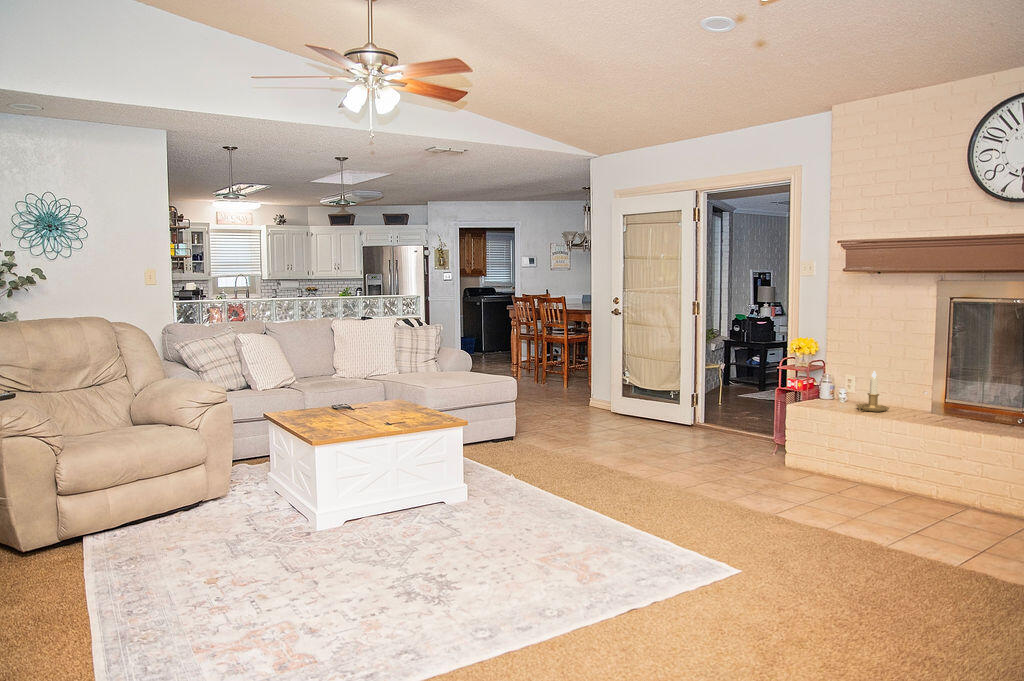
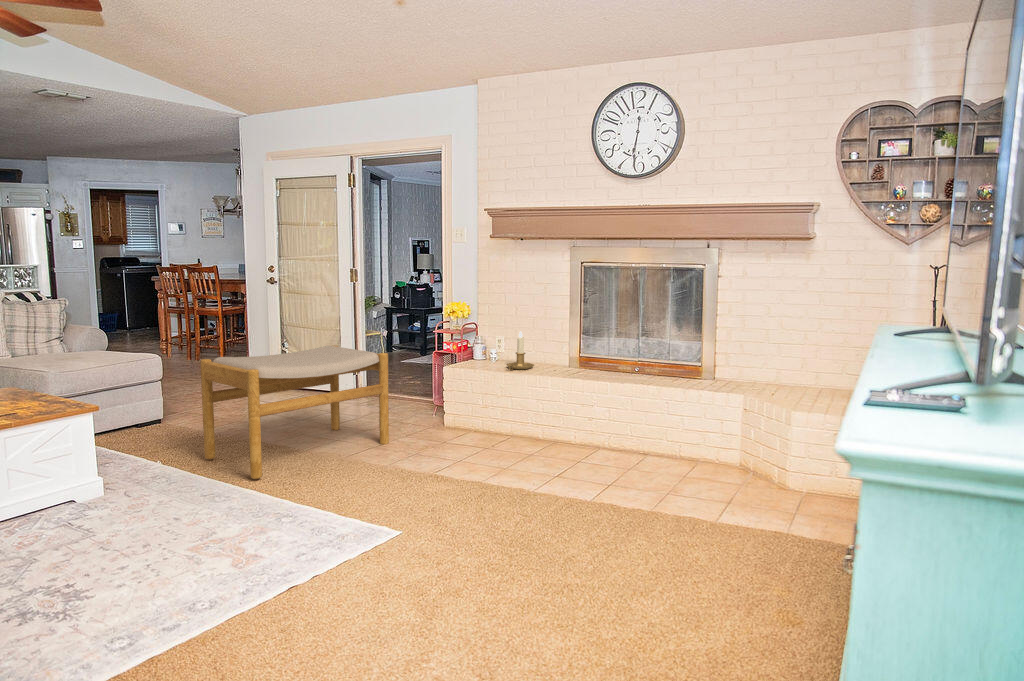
footstool: none [563,375,729,486] -> present [200,345,389,479]

